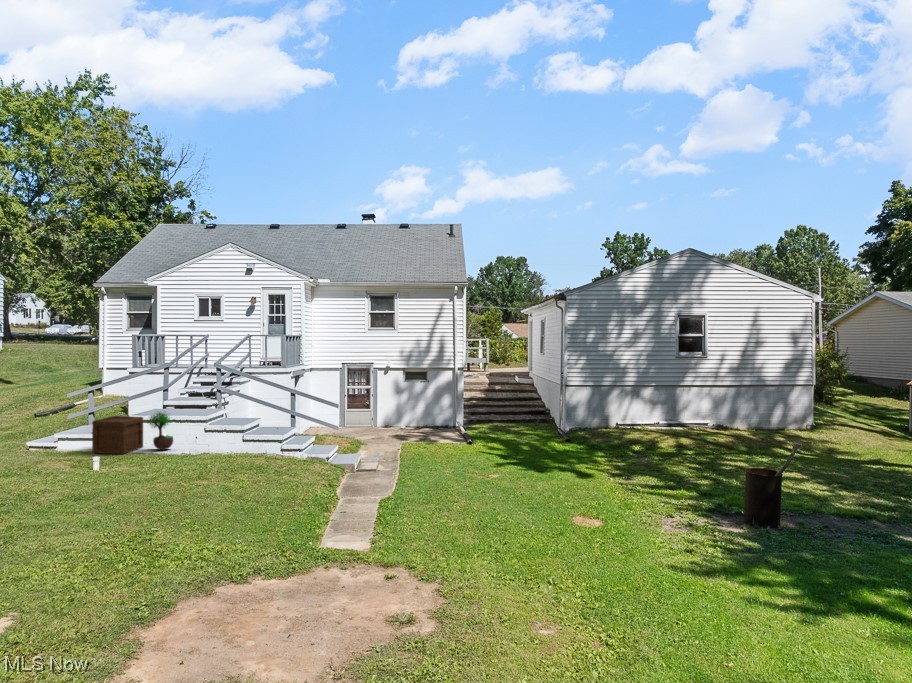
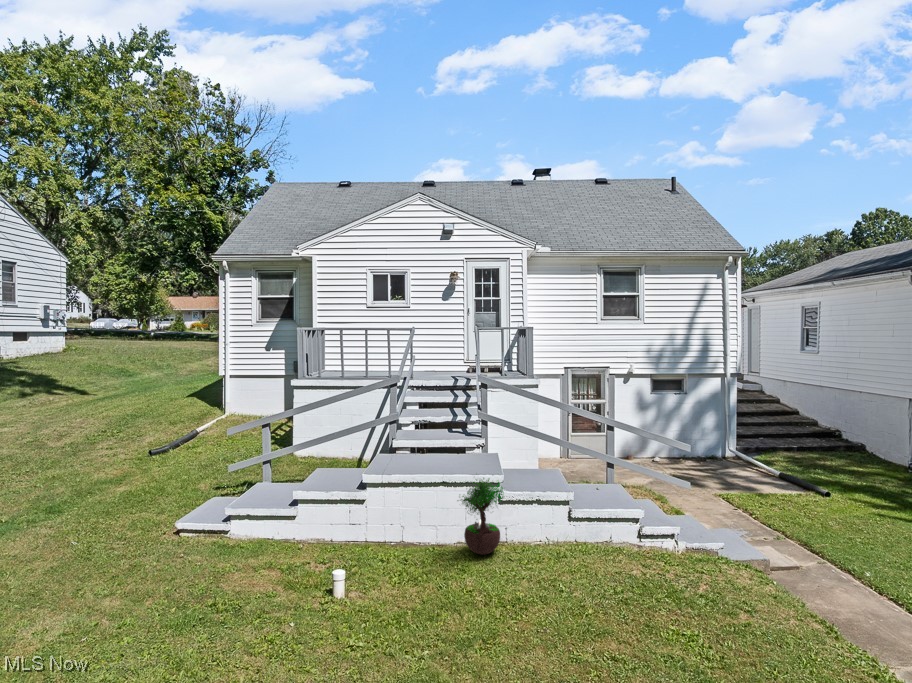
wooden crate: present [92,416,143,454] -> none [358,484,434,572]

